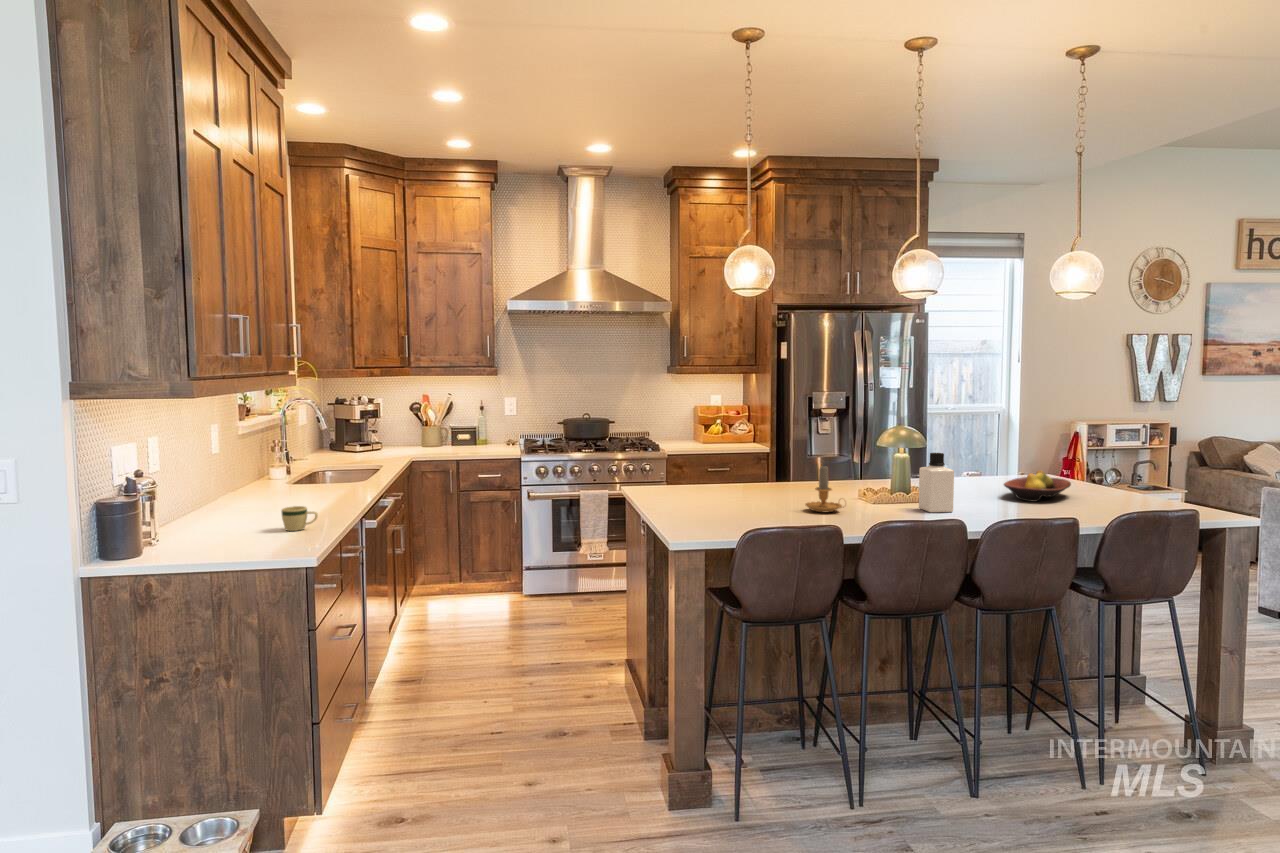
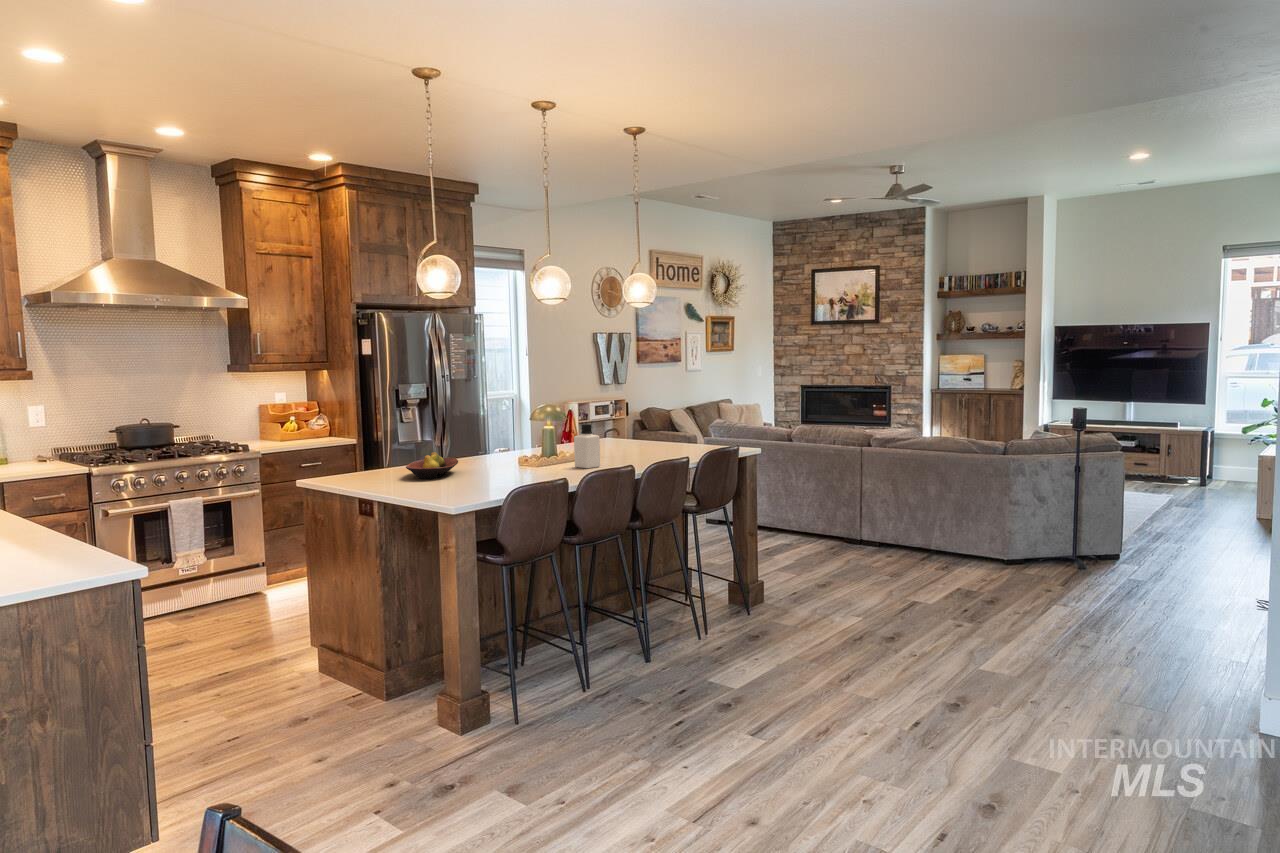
candle: present [806,466,844,512] -> none [503,439,538,477]
fruit bowl: present [1004,470,1071,502] -> present [406,452,458,479]
mug: present [282,506,318,531] -> none [23,532,71,561]

